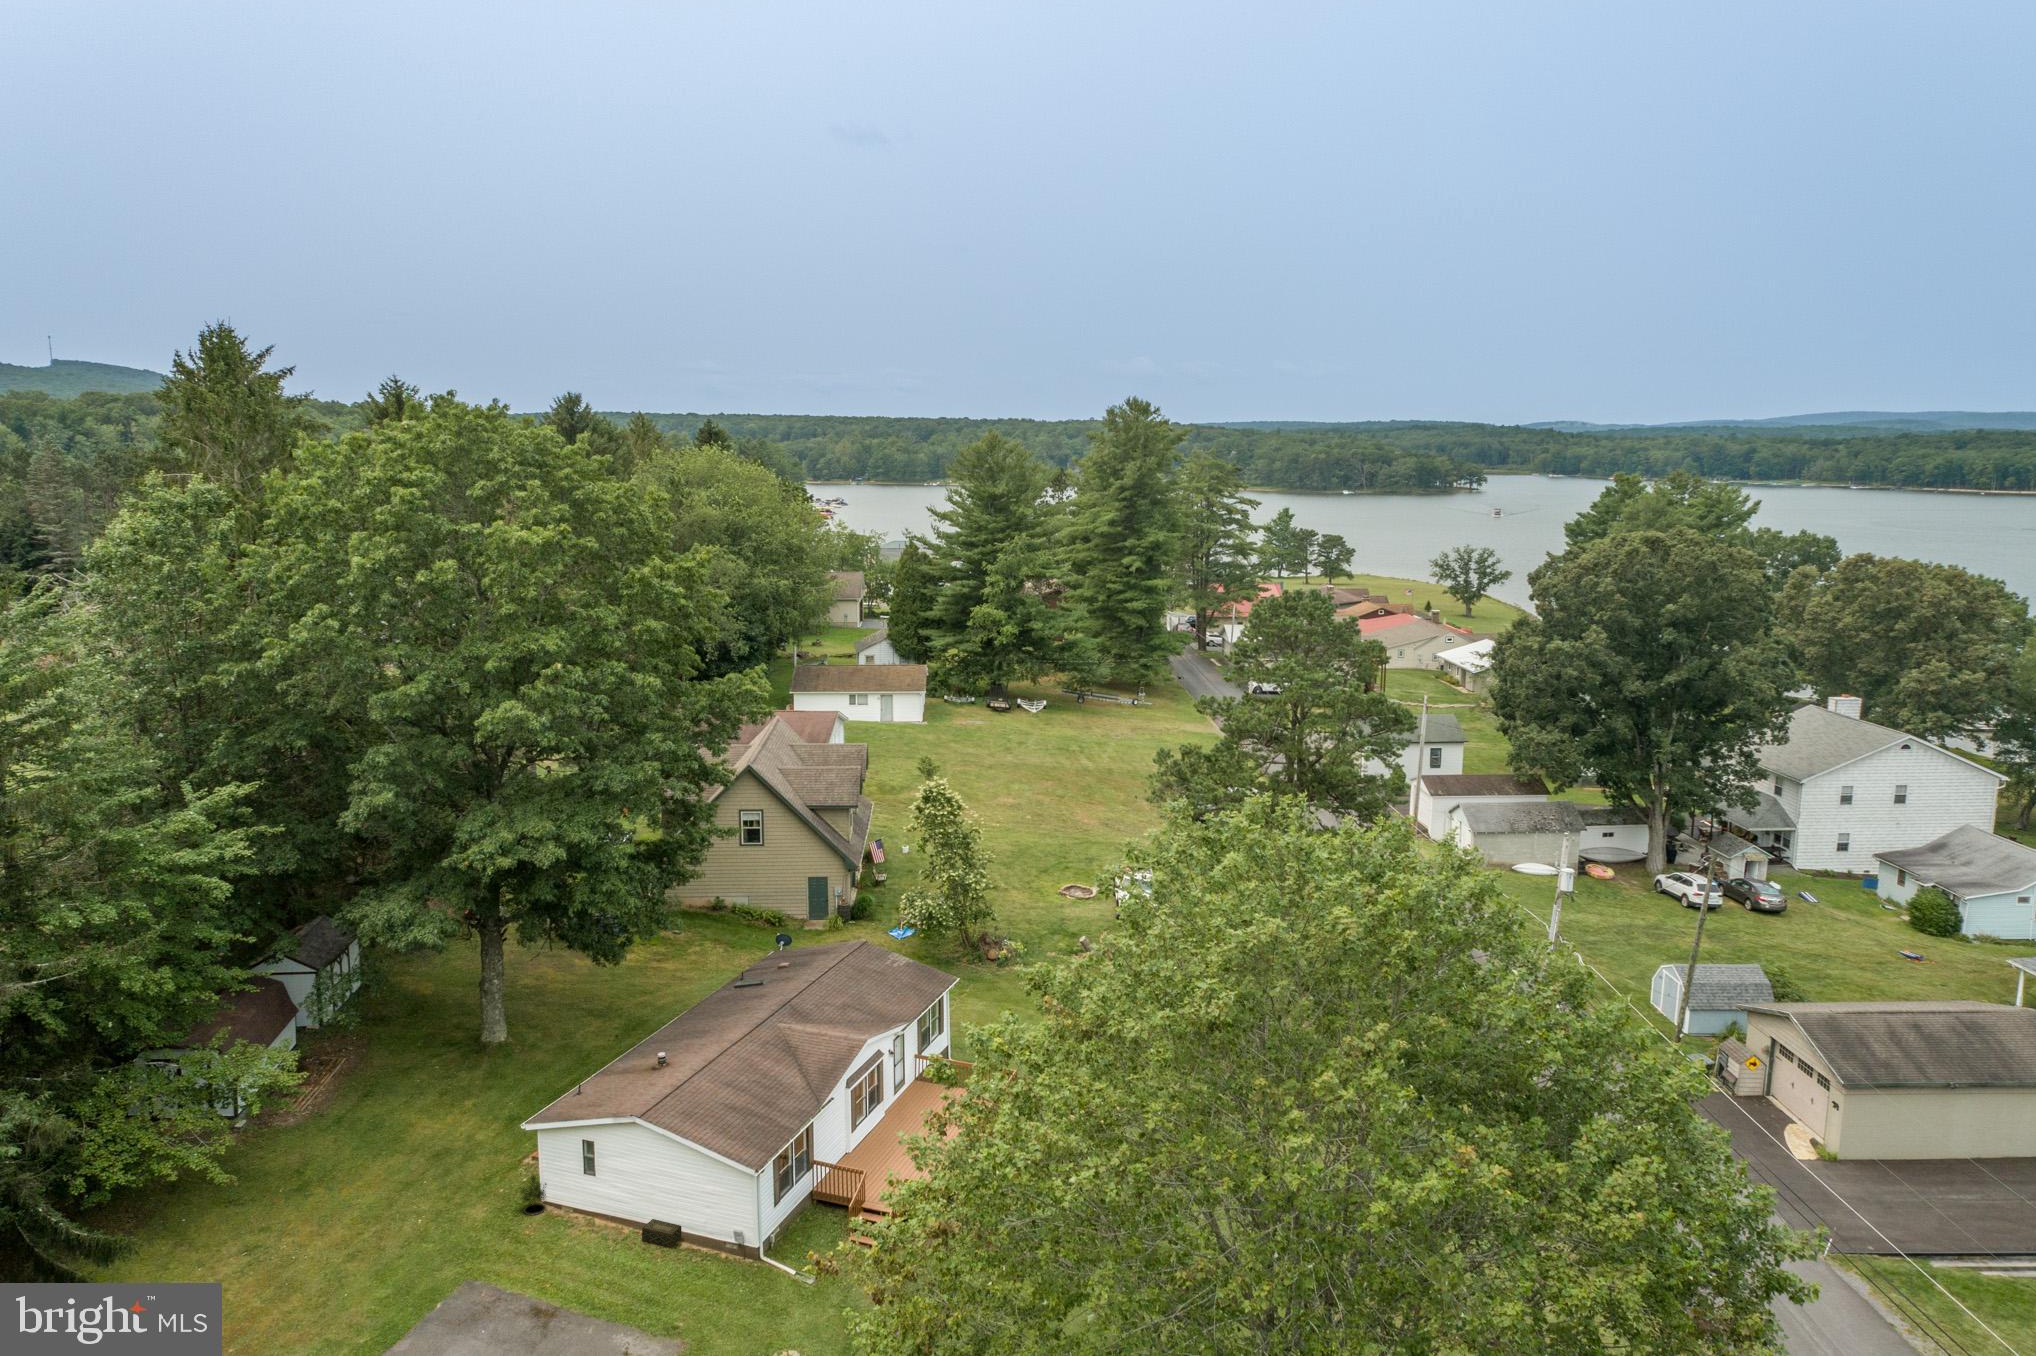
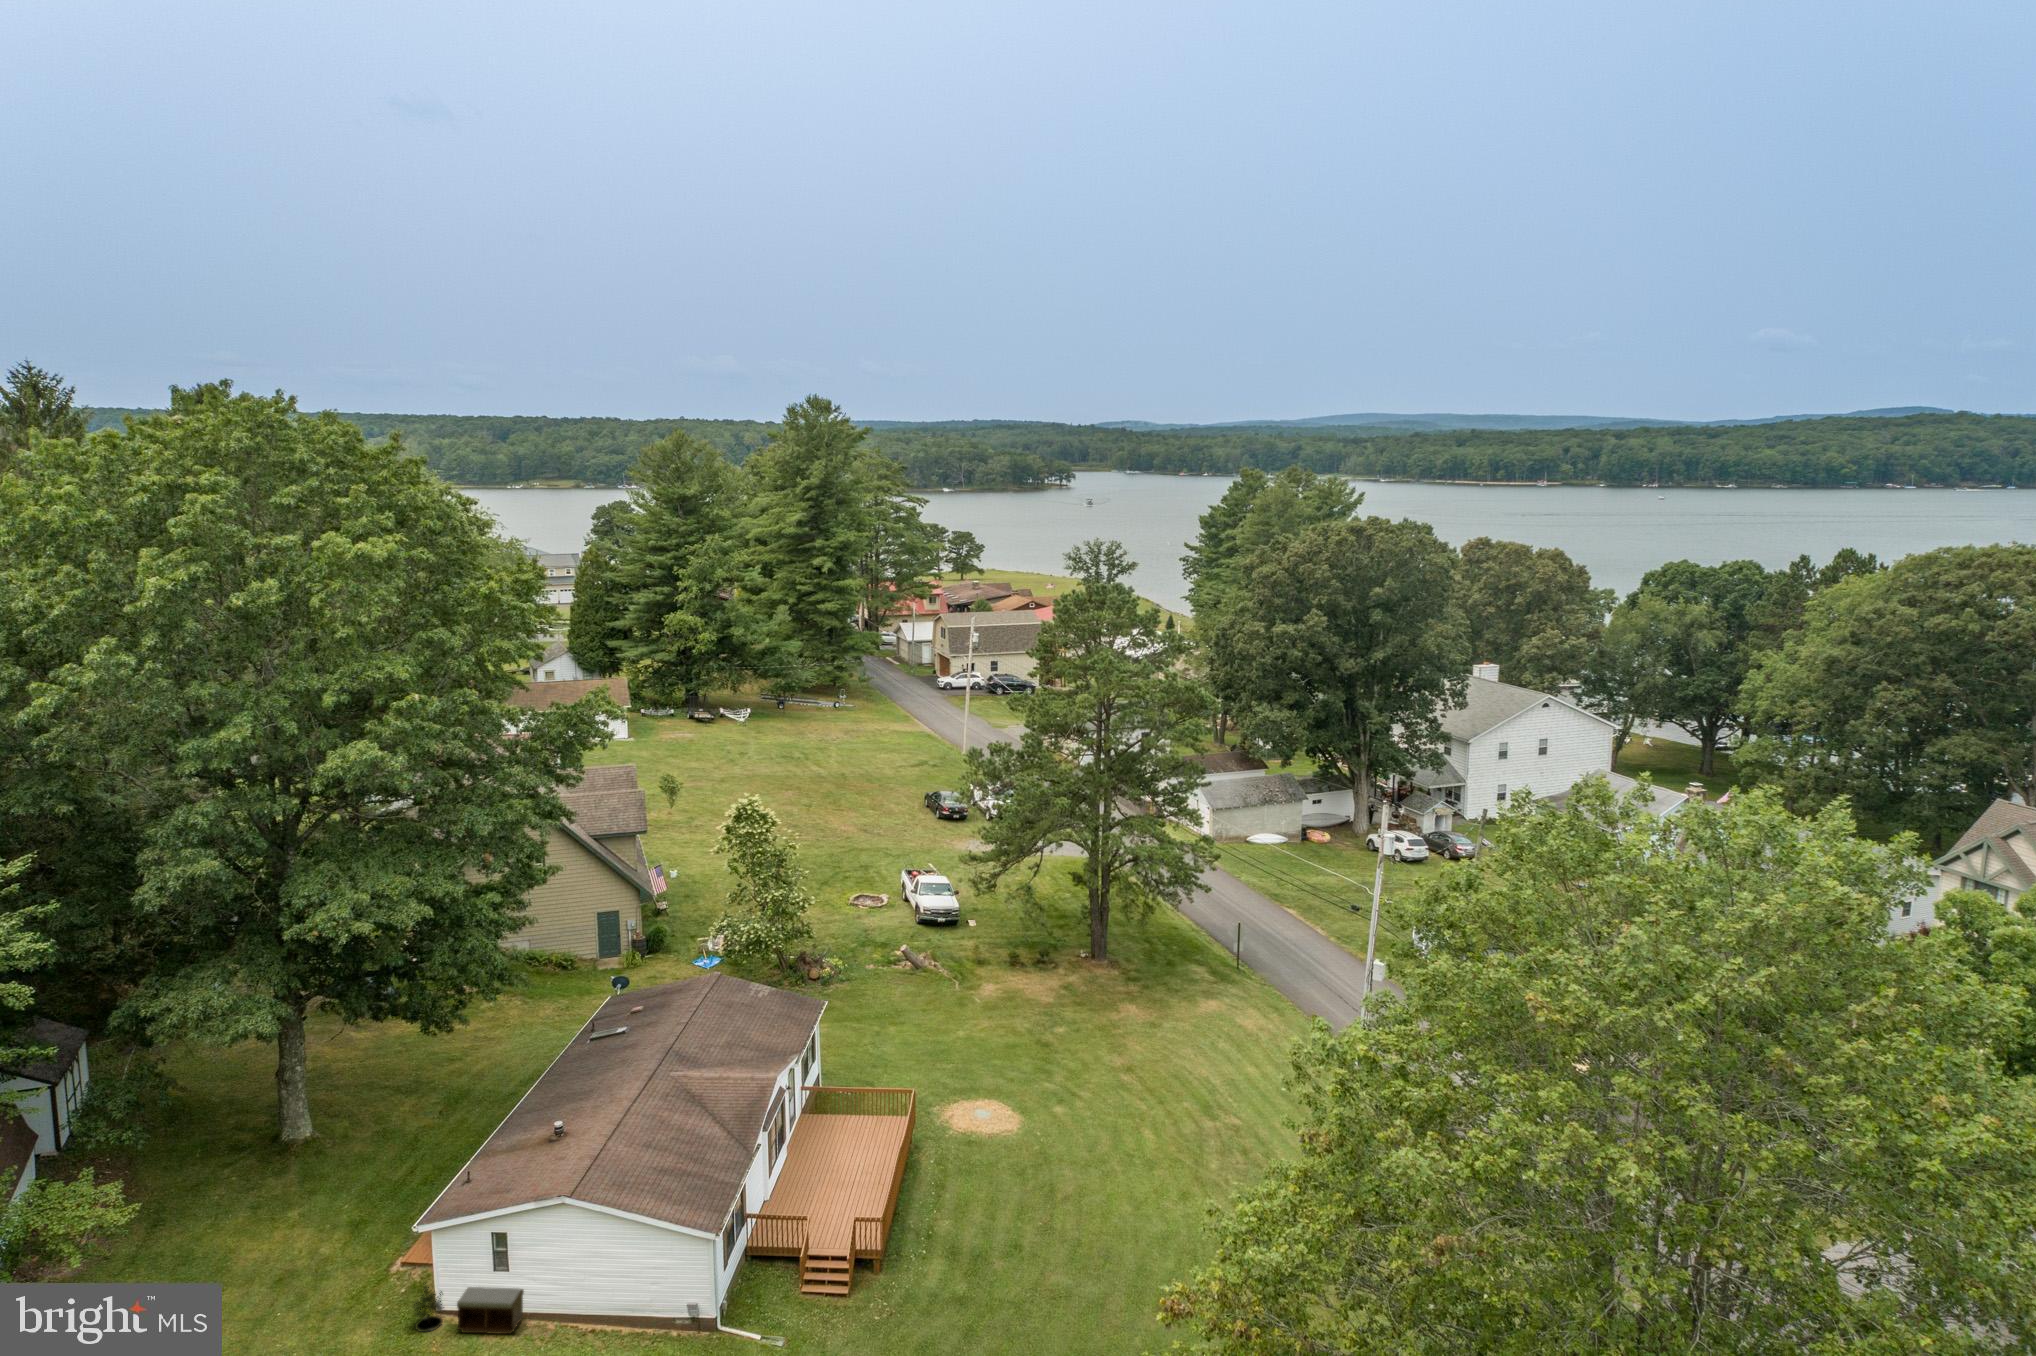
bench: none [552,1184,608,1230] -> present [457,1287,524,1334]
woven basket: present [642,1219,681,1247] -> none [575,1309,620,1337]

